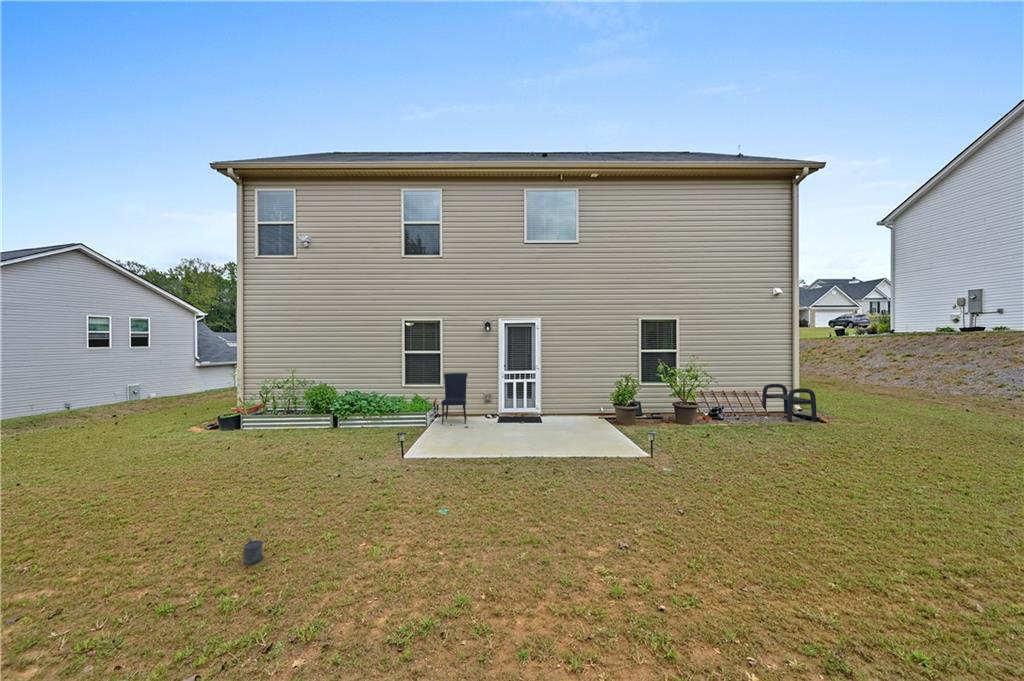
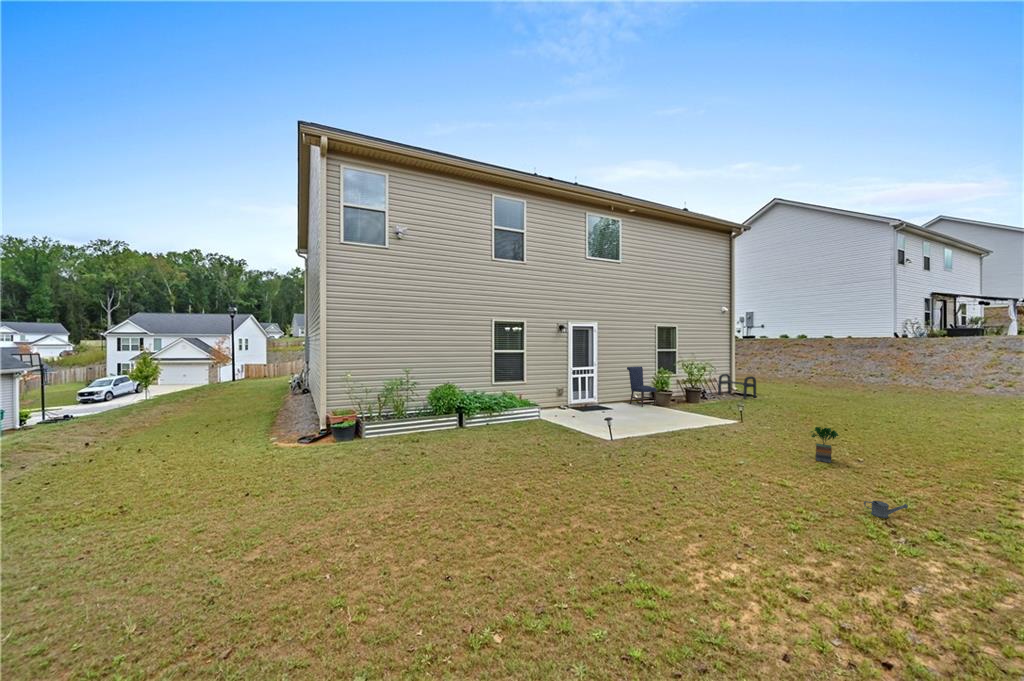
chair: present [441,373,468,424] -> present [627,367,657,407]
potted tree: none [575,464,617,524] -> present [811,427,839,463]
watering can: present [243,539,263,565] -> present [864,501,908,518]

